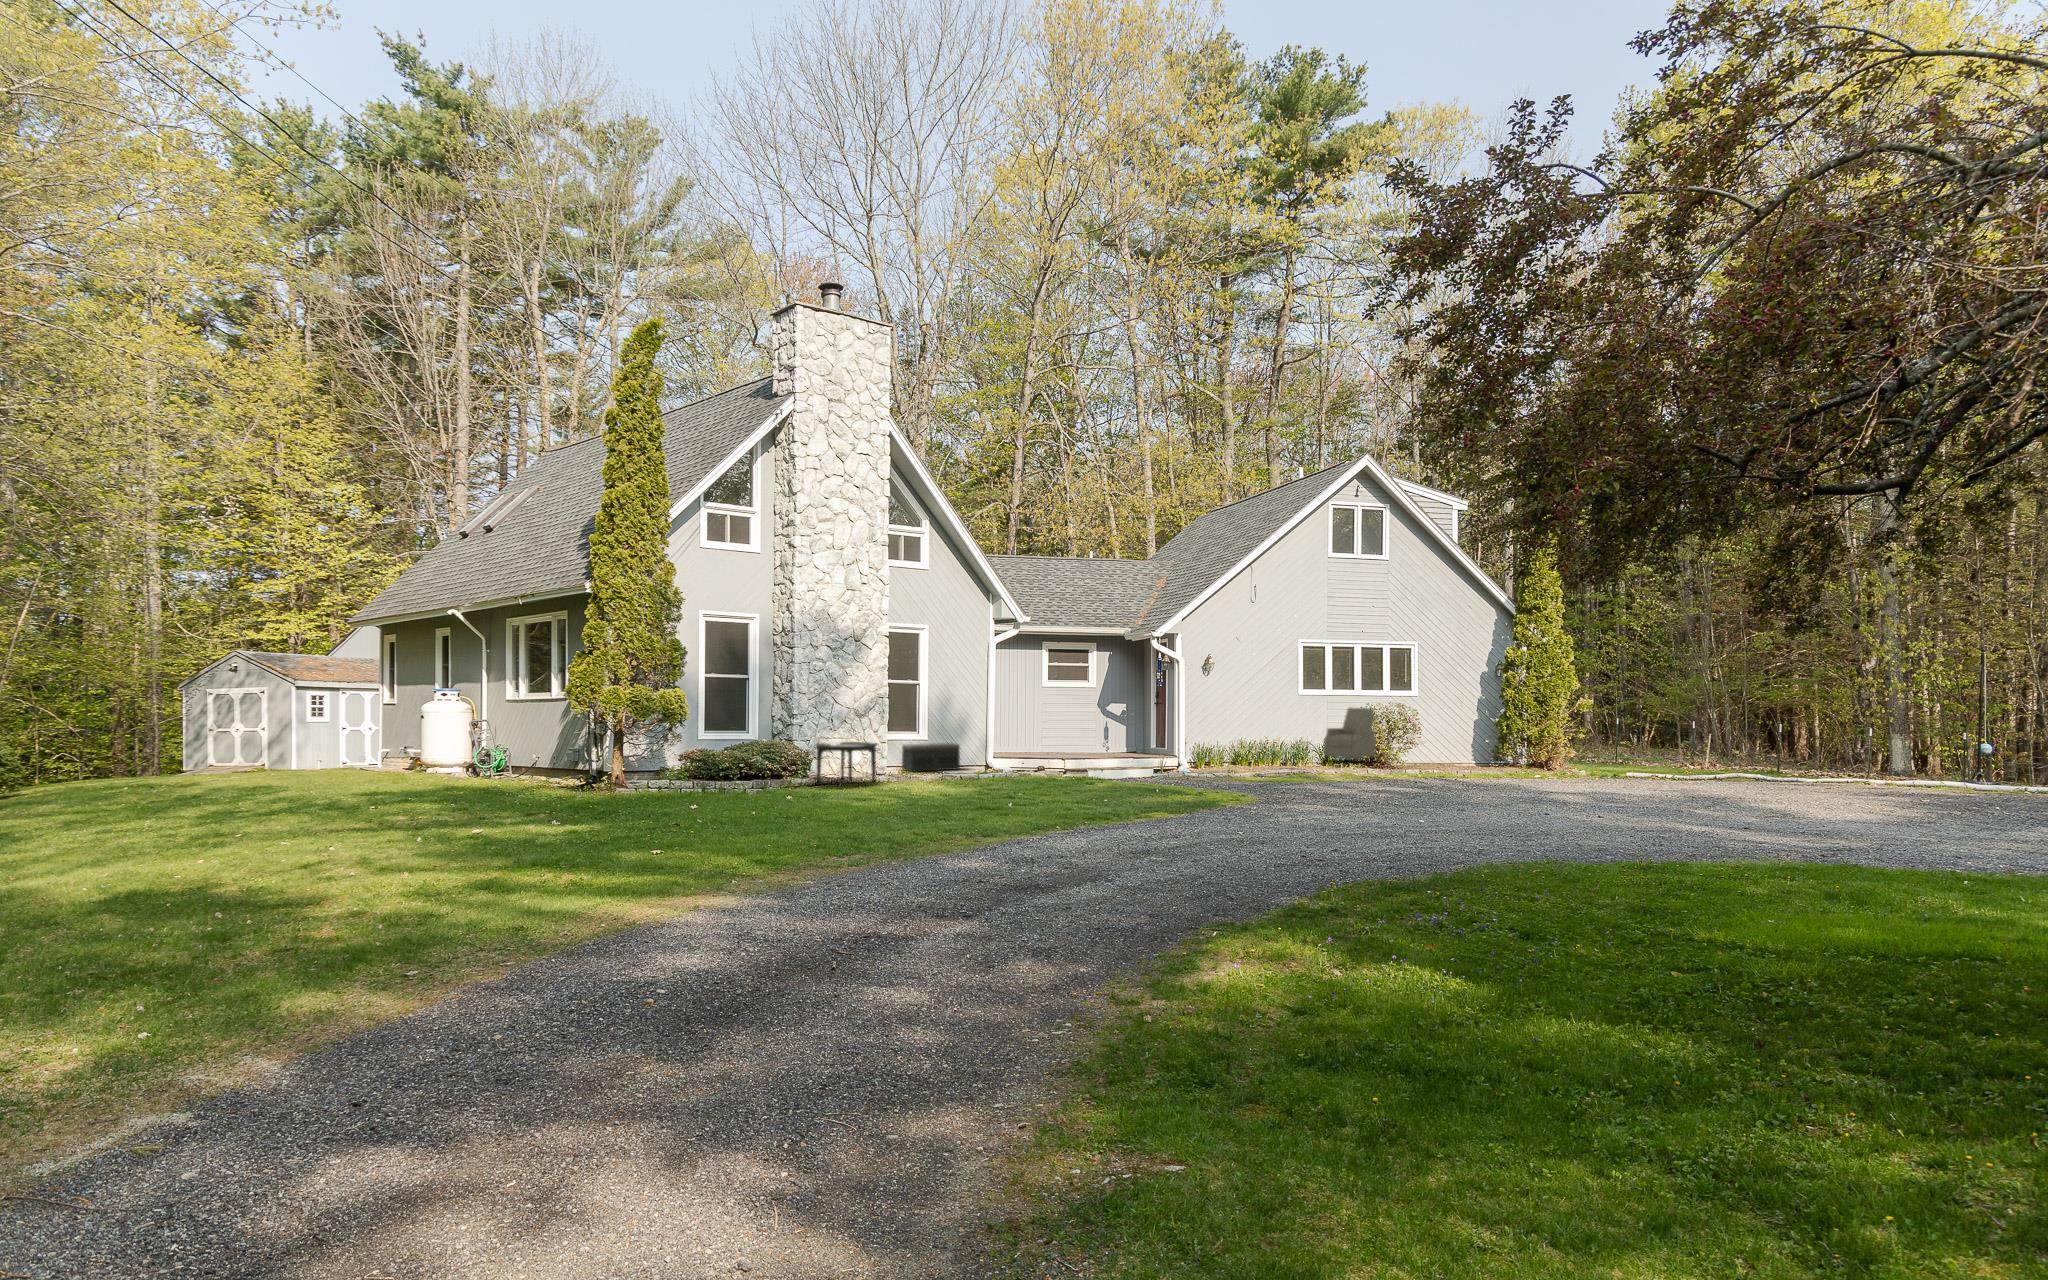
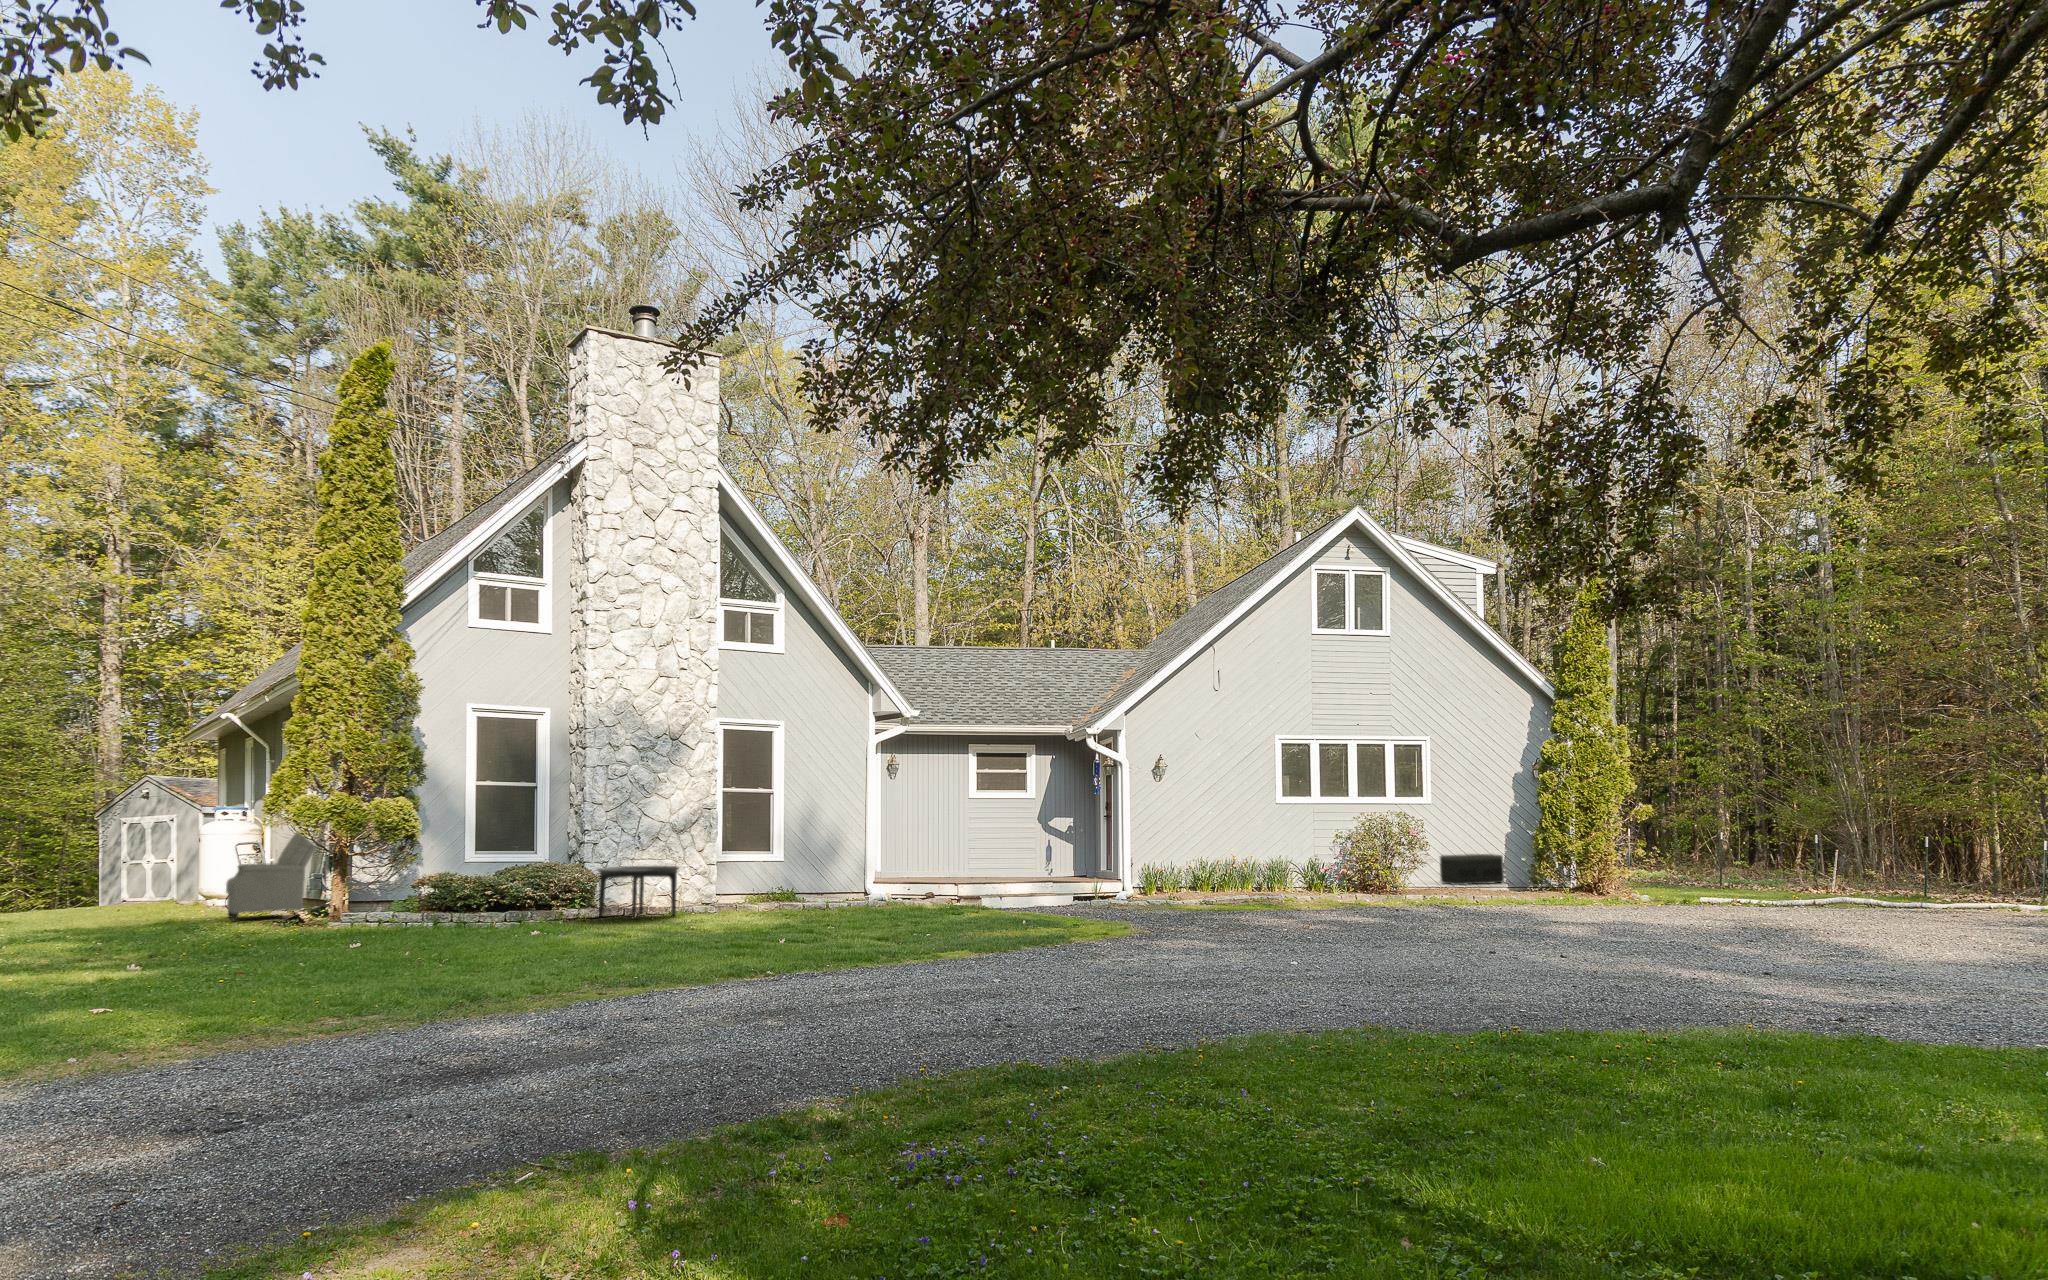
chair: present [1324,708,1376,763] -> present [226,832,317,922]
storage bench: present [902,743,960,772] -> present [1440,854,1504,885]

